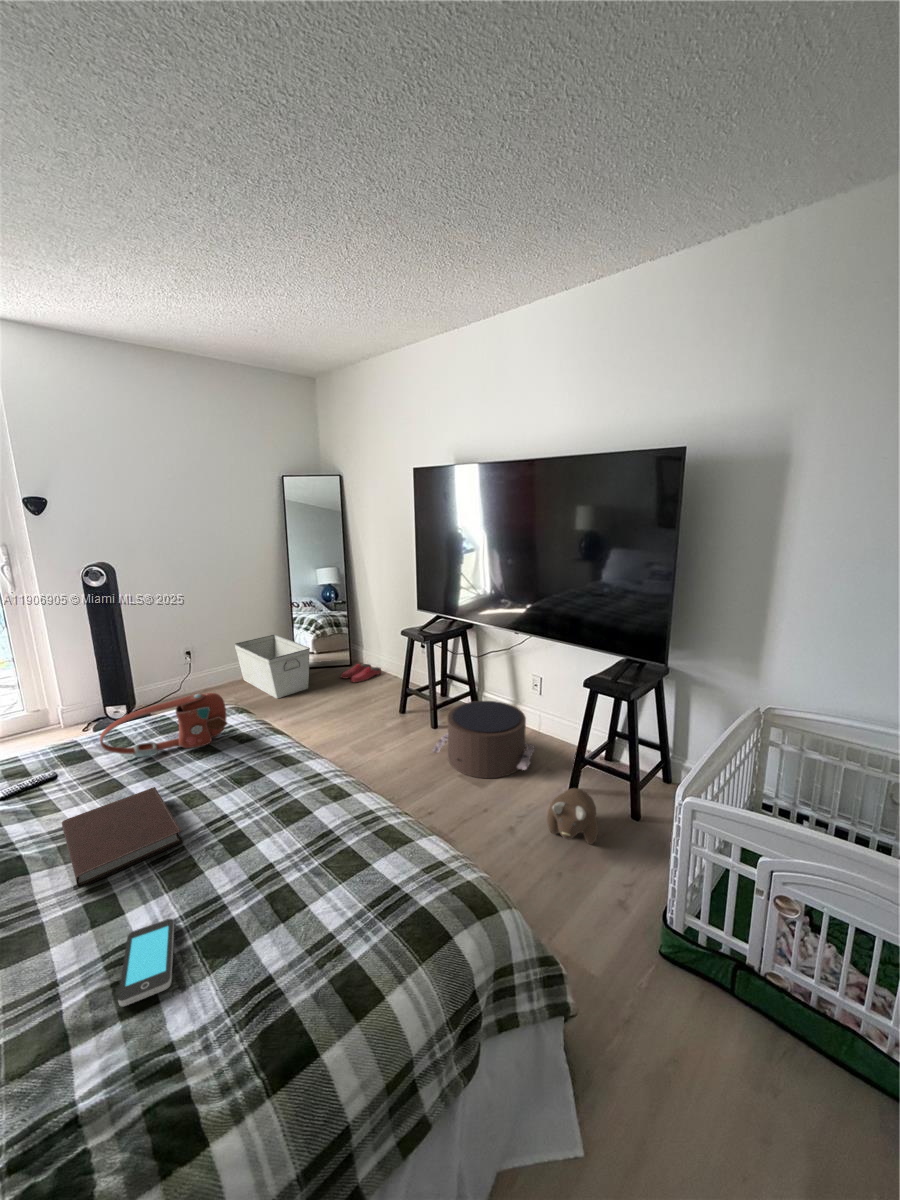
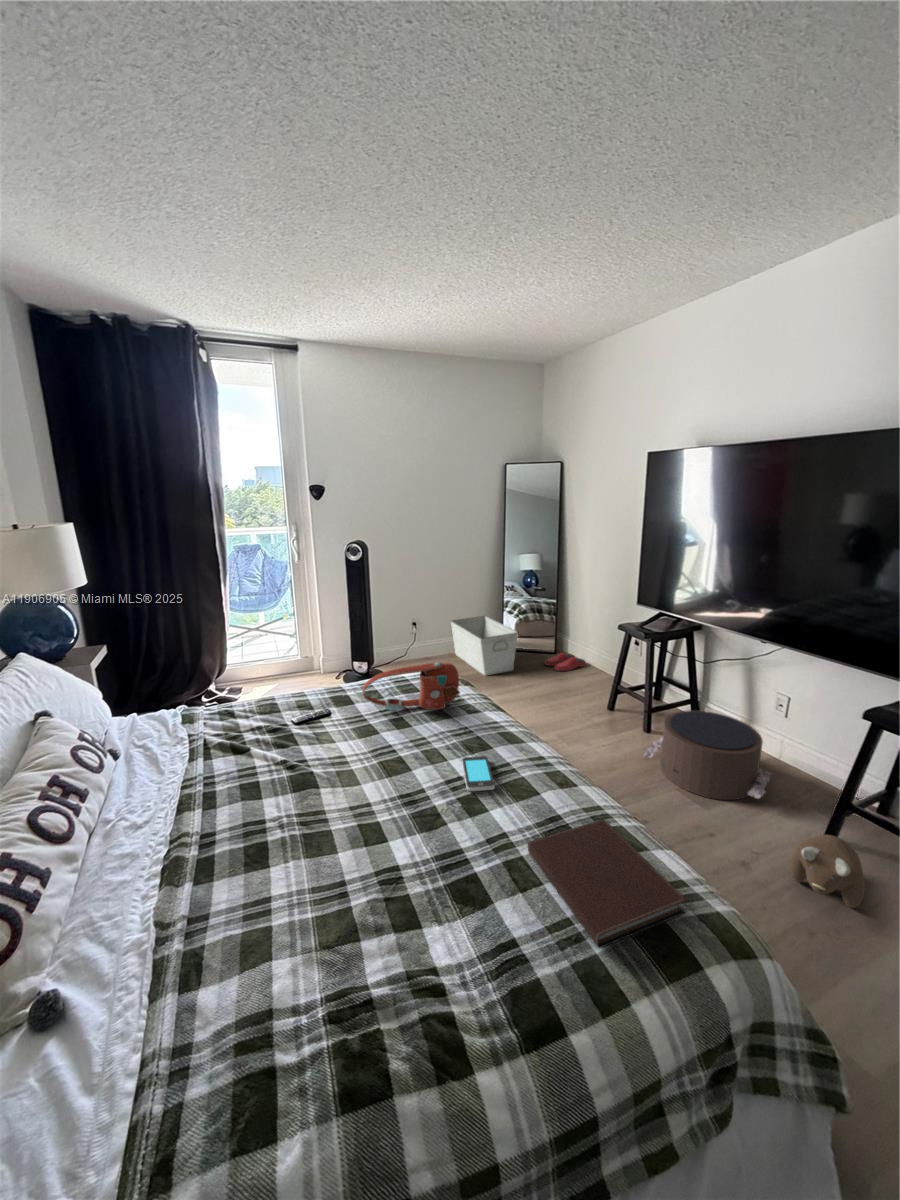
notebook: present [62,787,183,888] -> present [528,819,687,948]
smartphone: present [118,919,174,1006] -> present [462,756,495,791]

